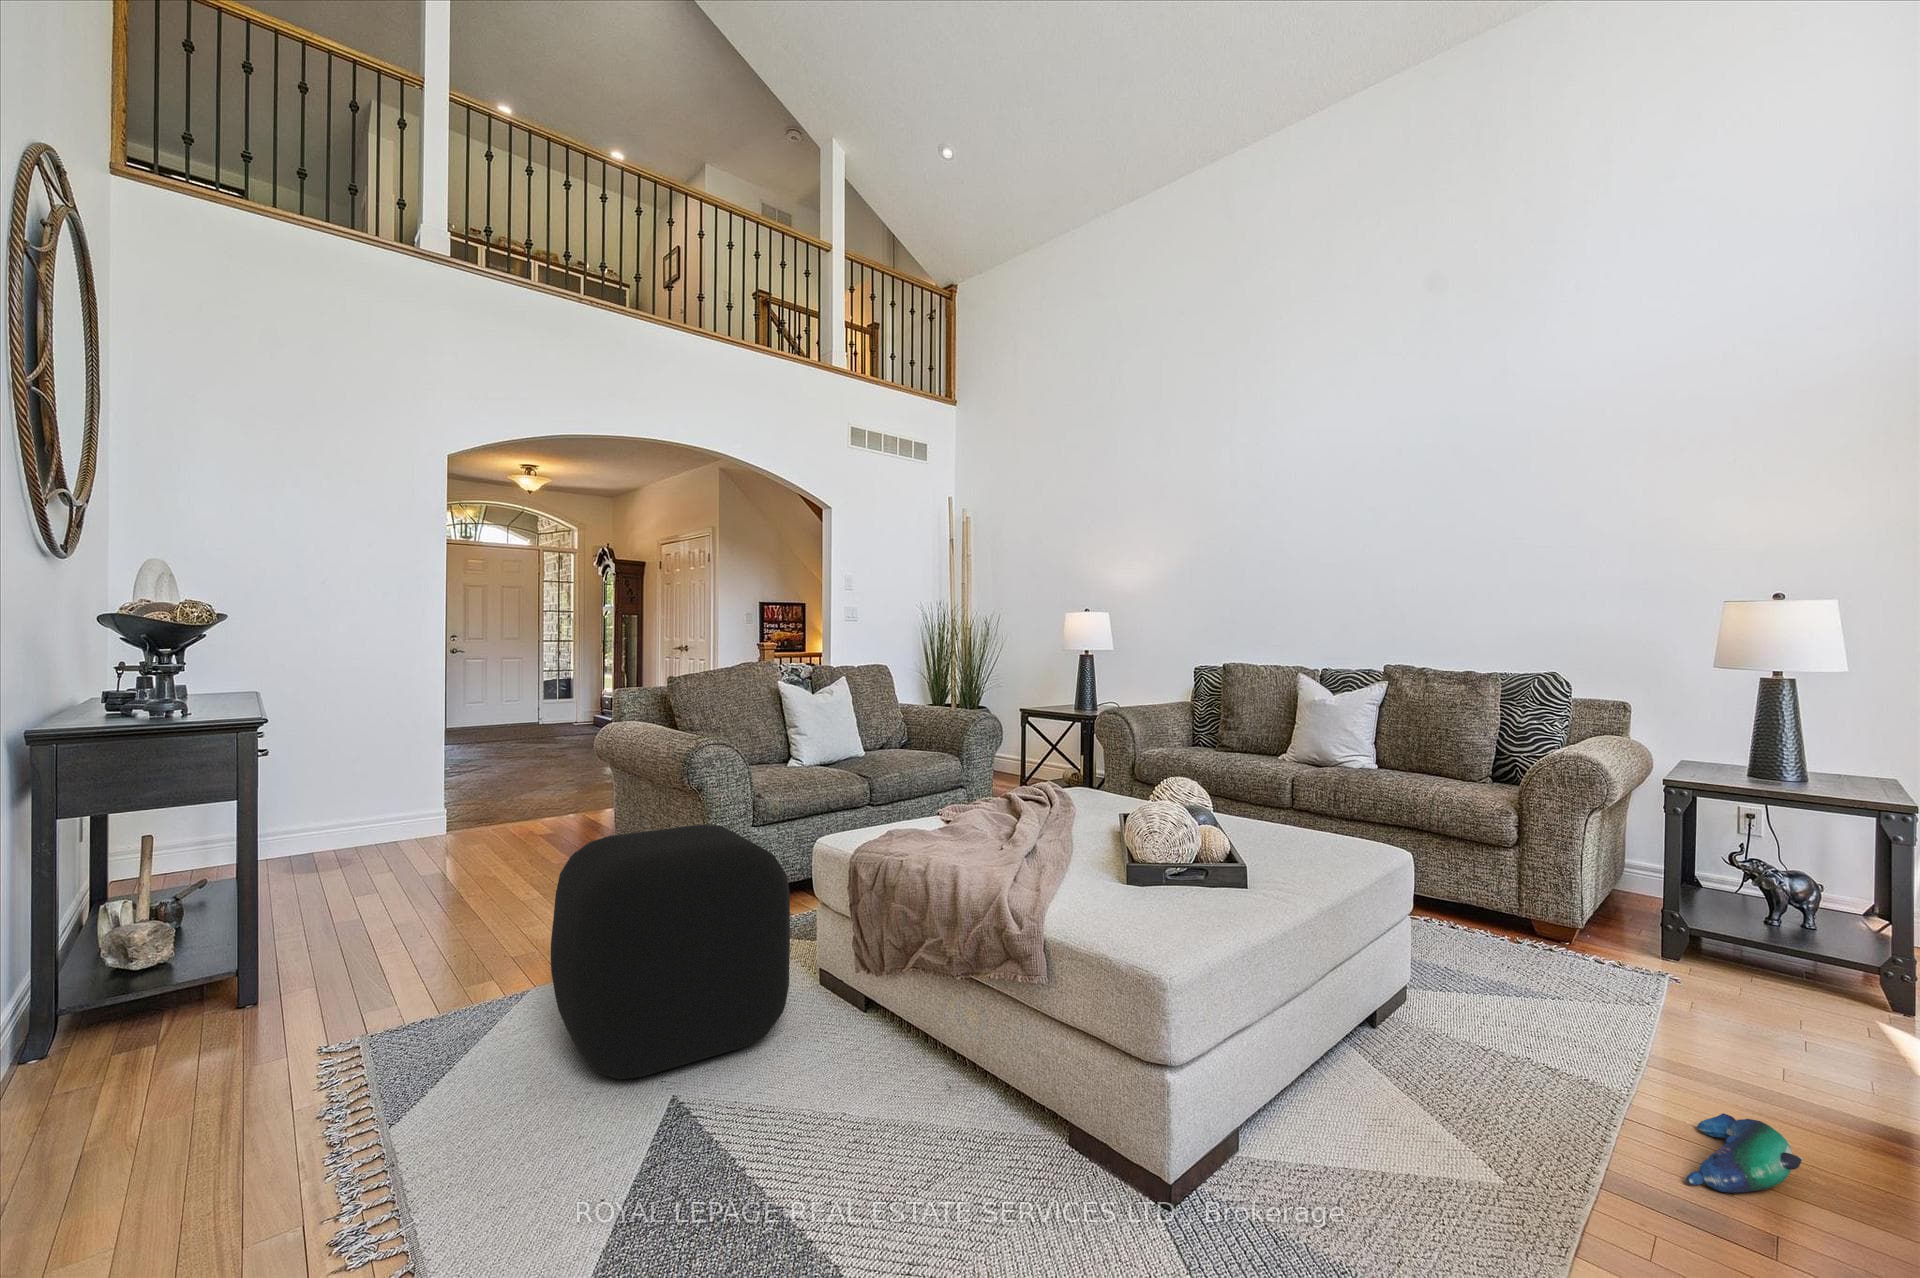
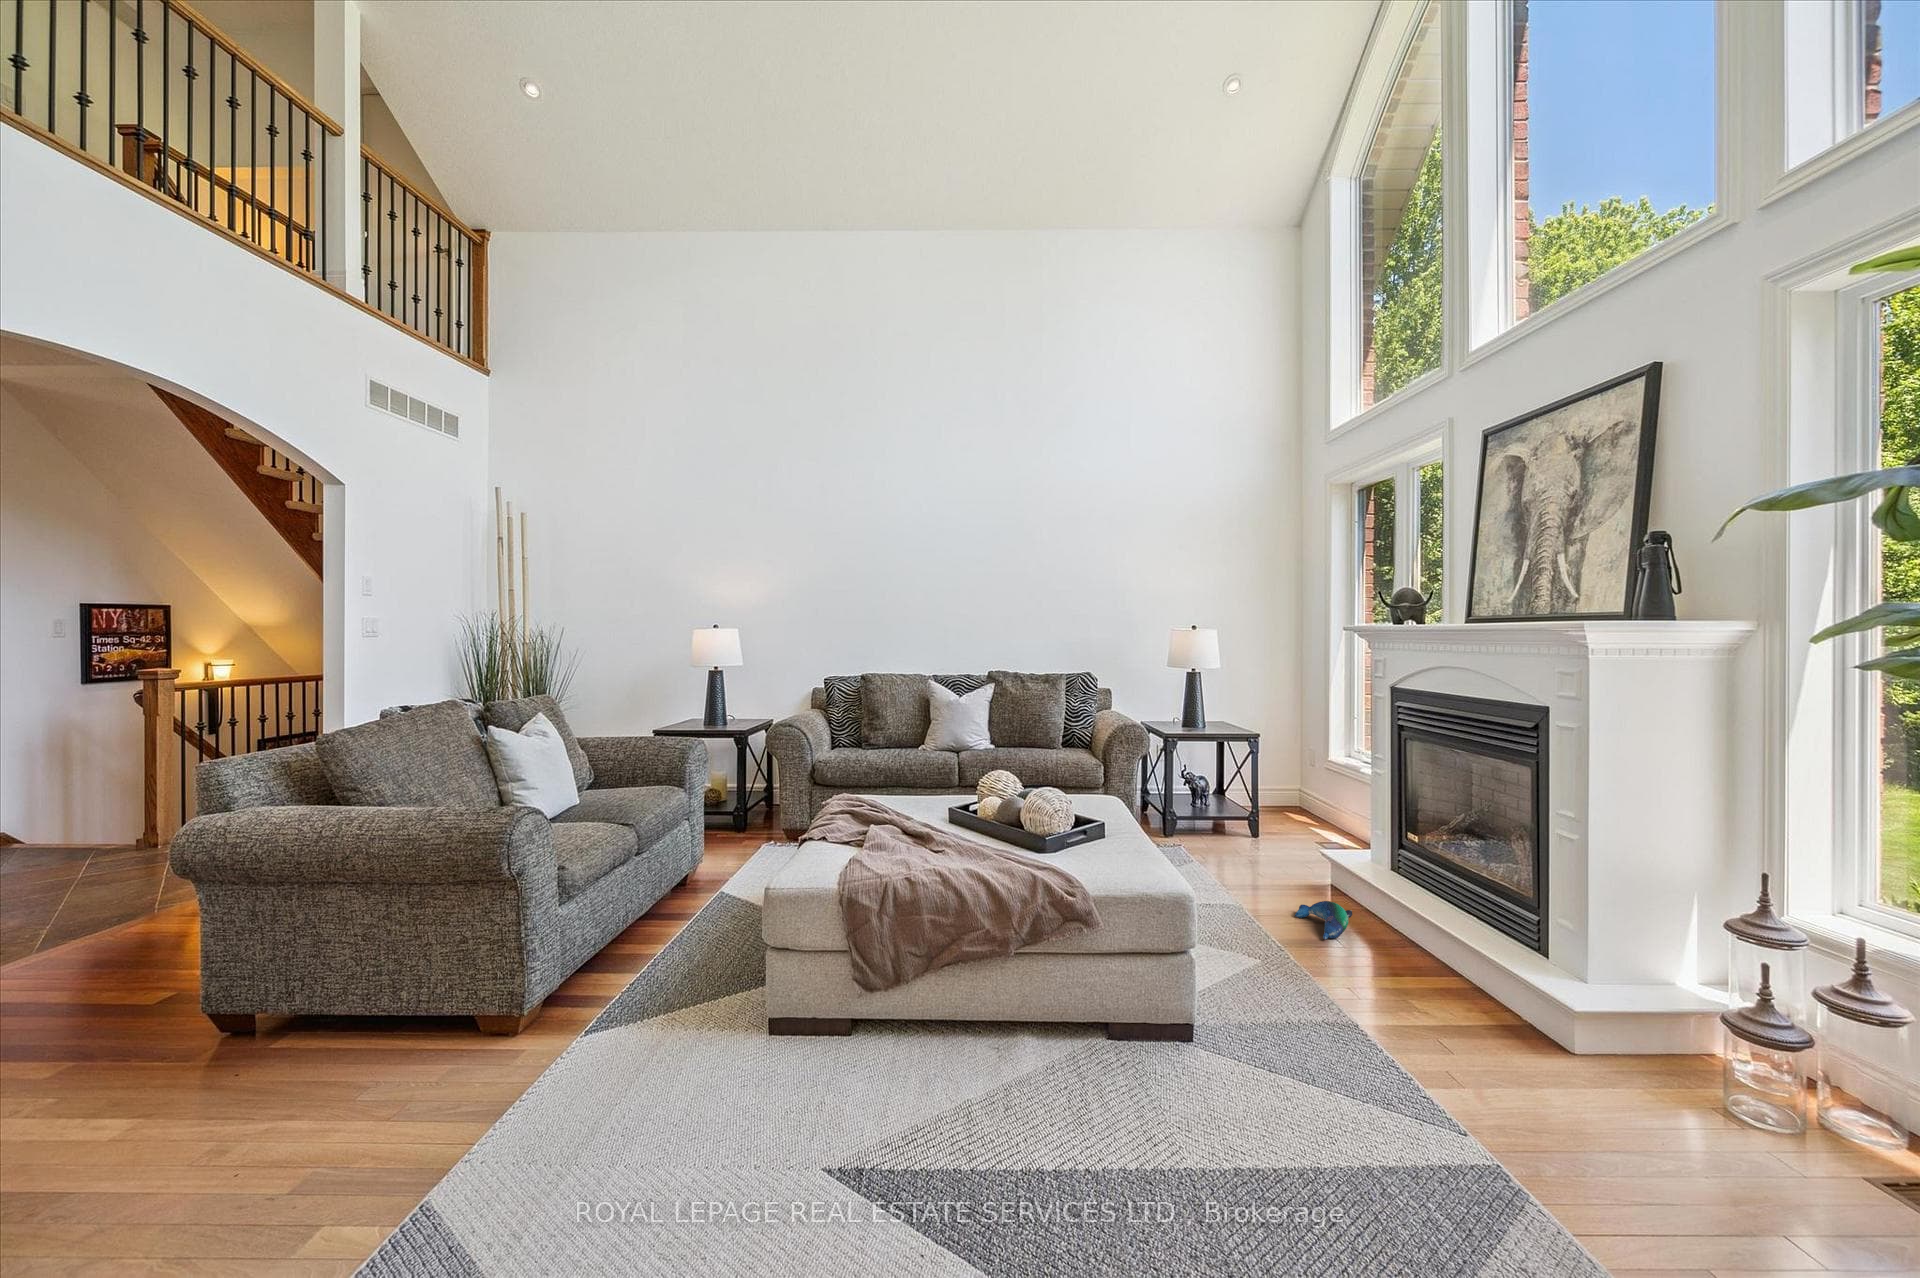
ottoman: present [551,825,790,1079] -> none [598,888,862,1178]

